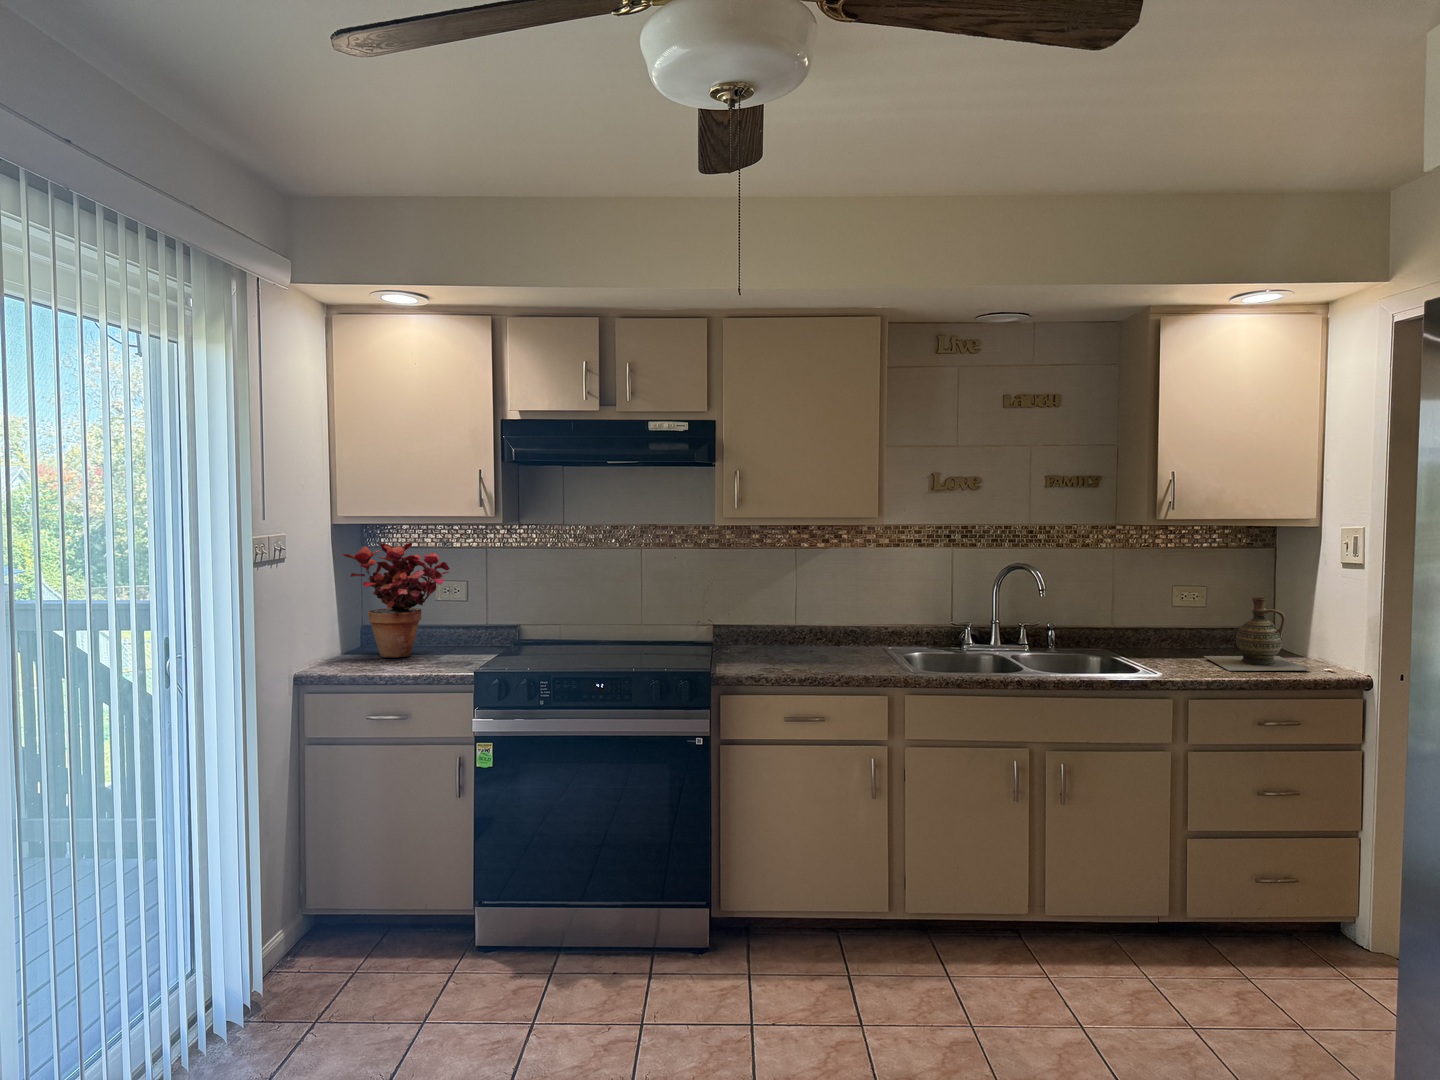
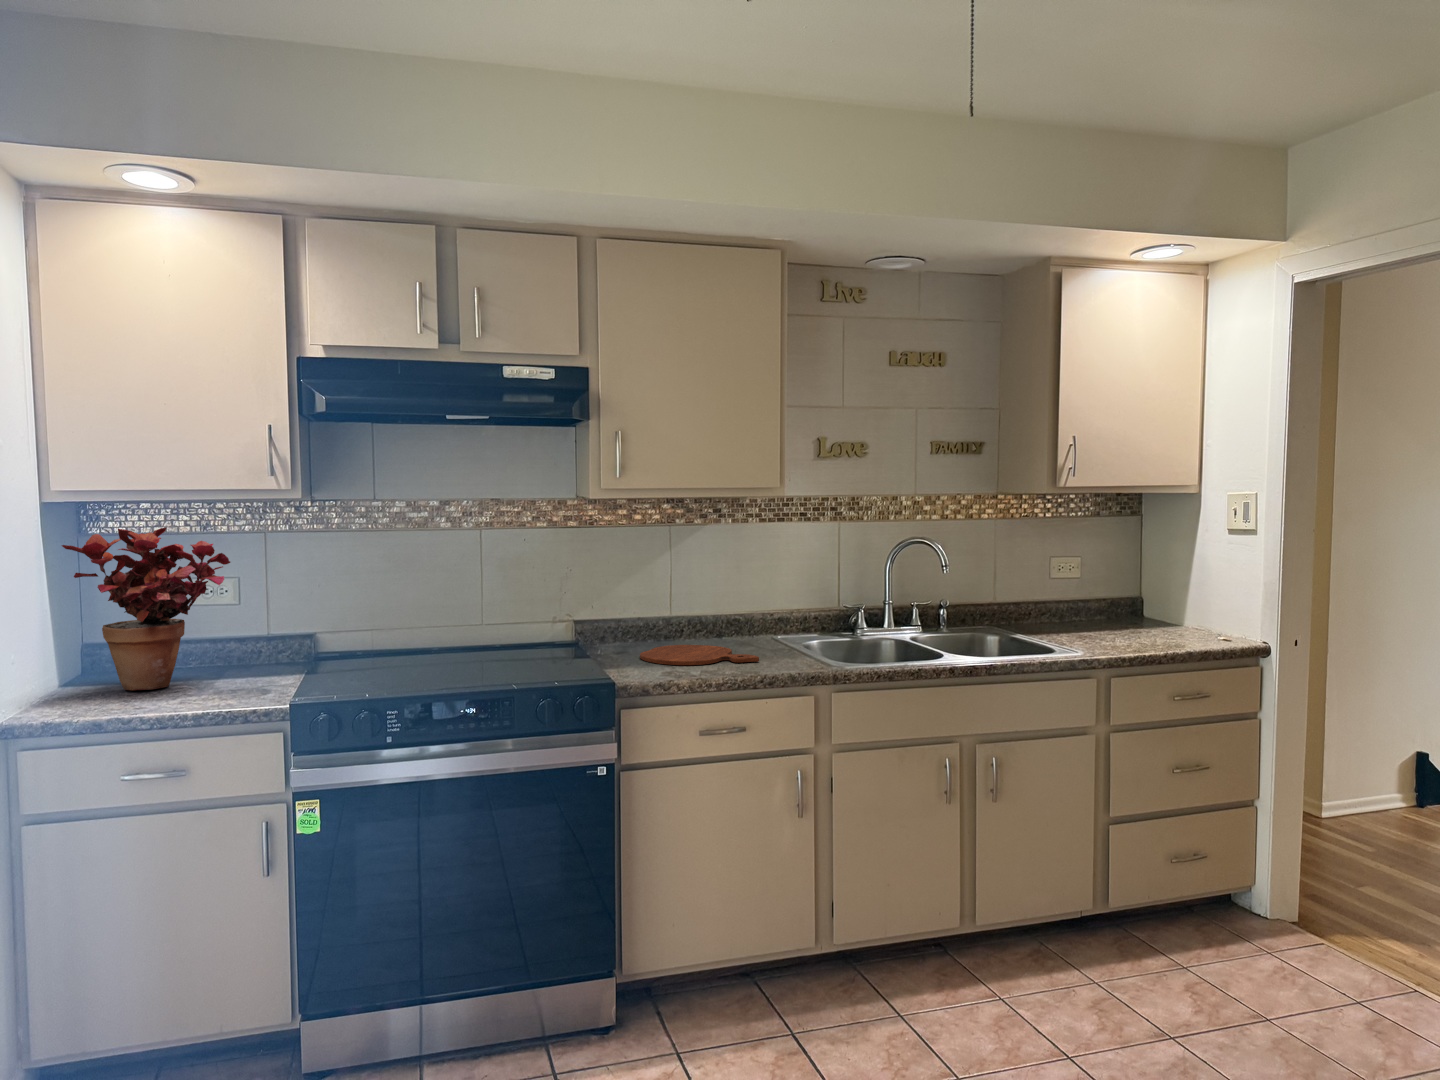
ceramic jug: present [1204,597,1308,671] -> none [1096,566,1209,644]
cutting board: none [755,648,849,665] -> present [640,645,759,665]

